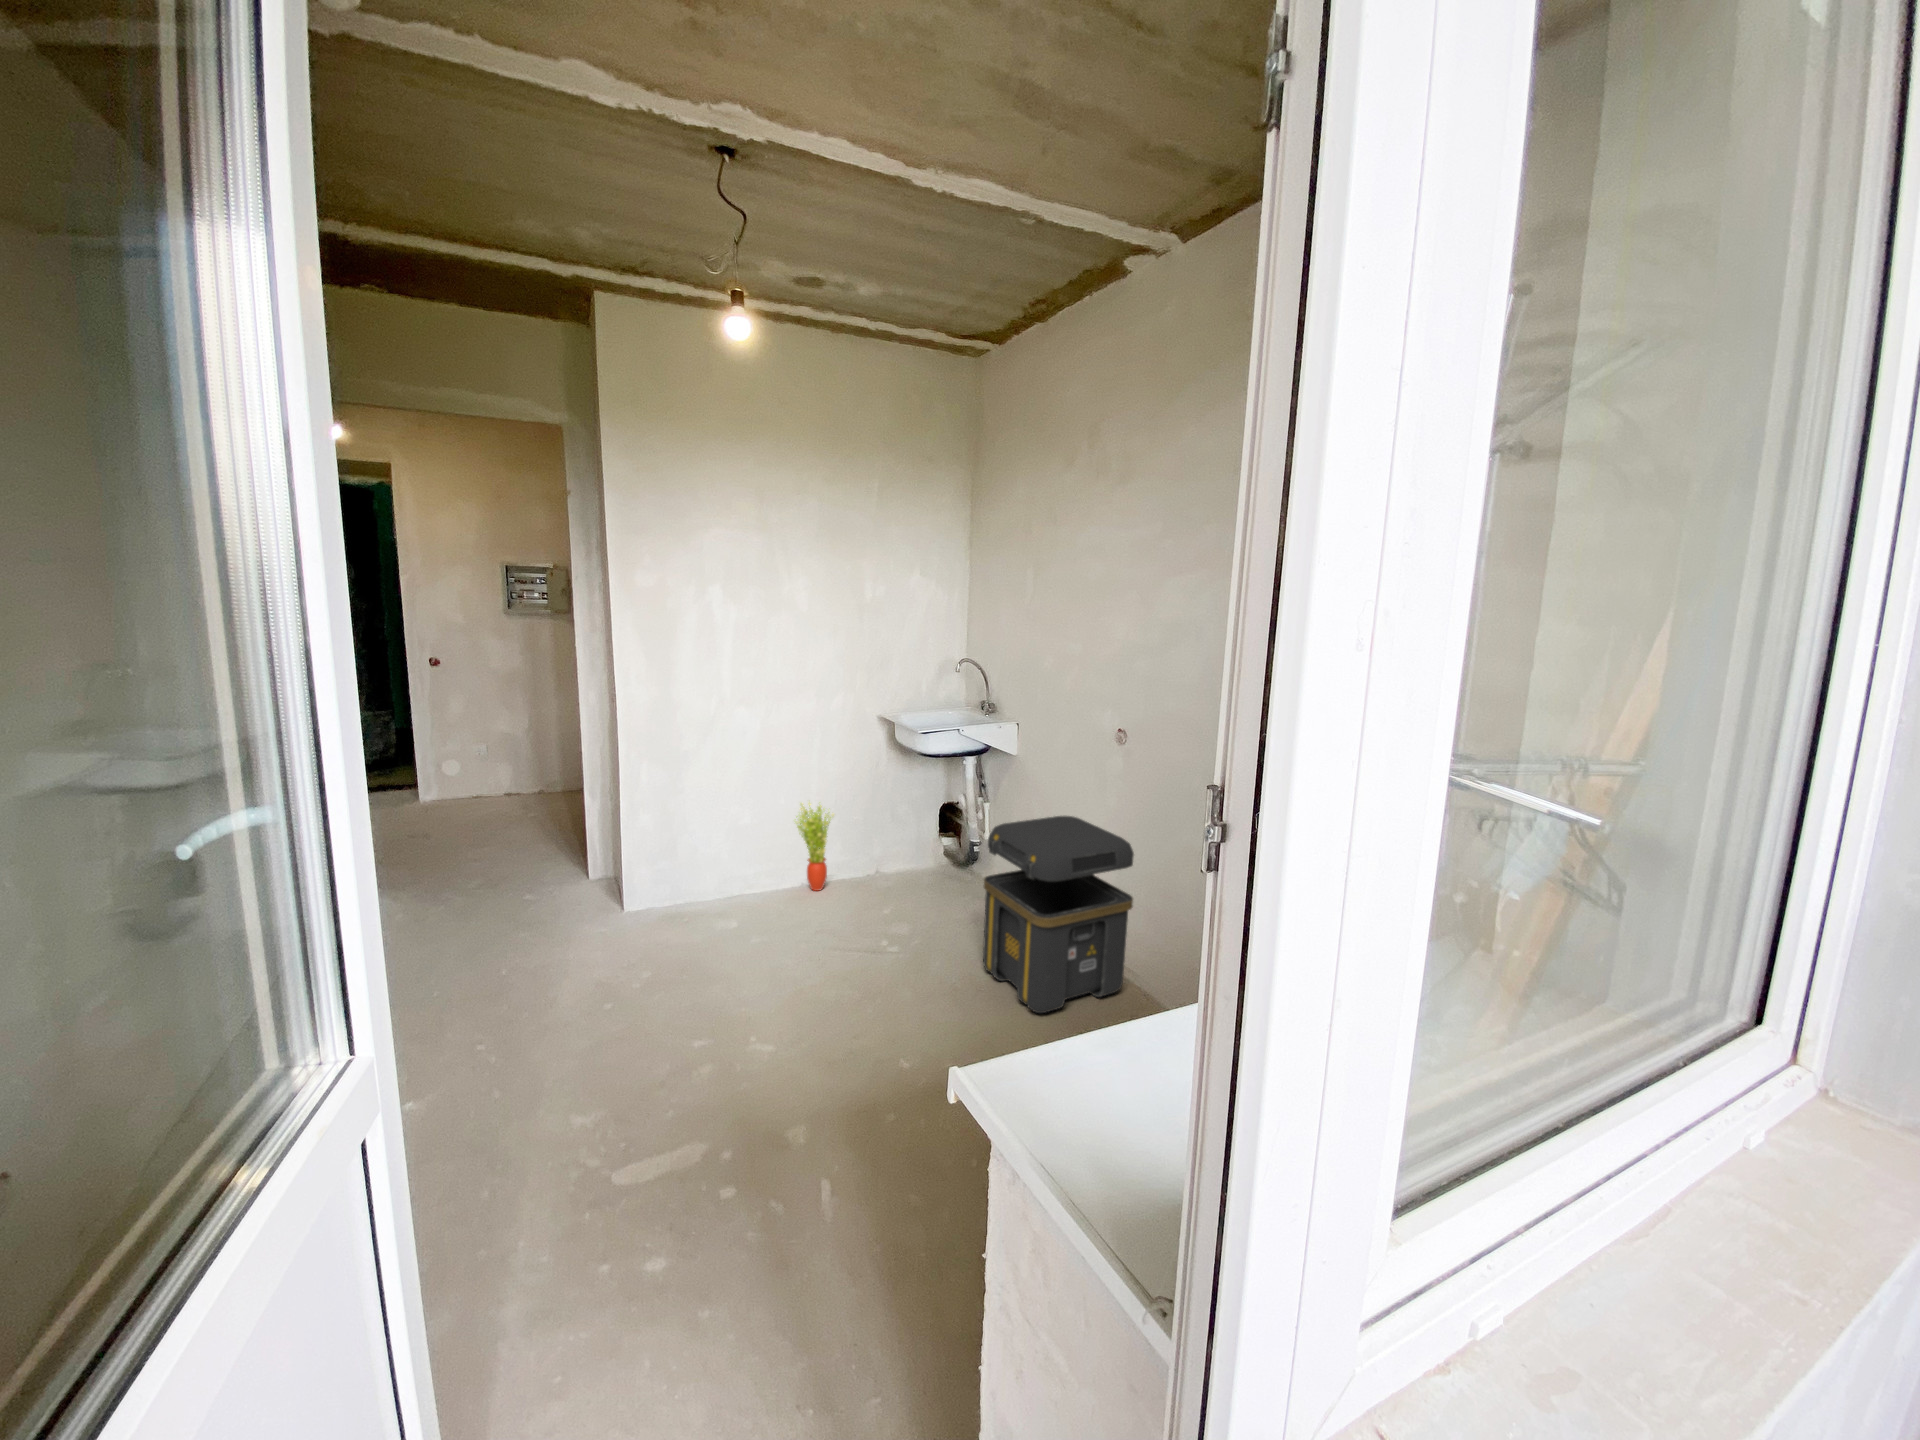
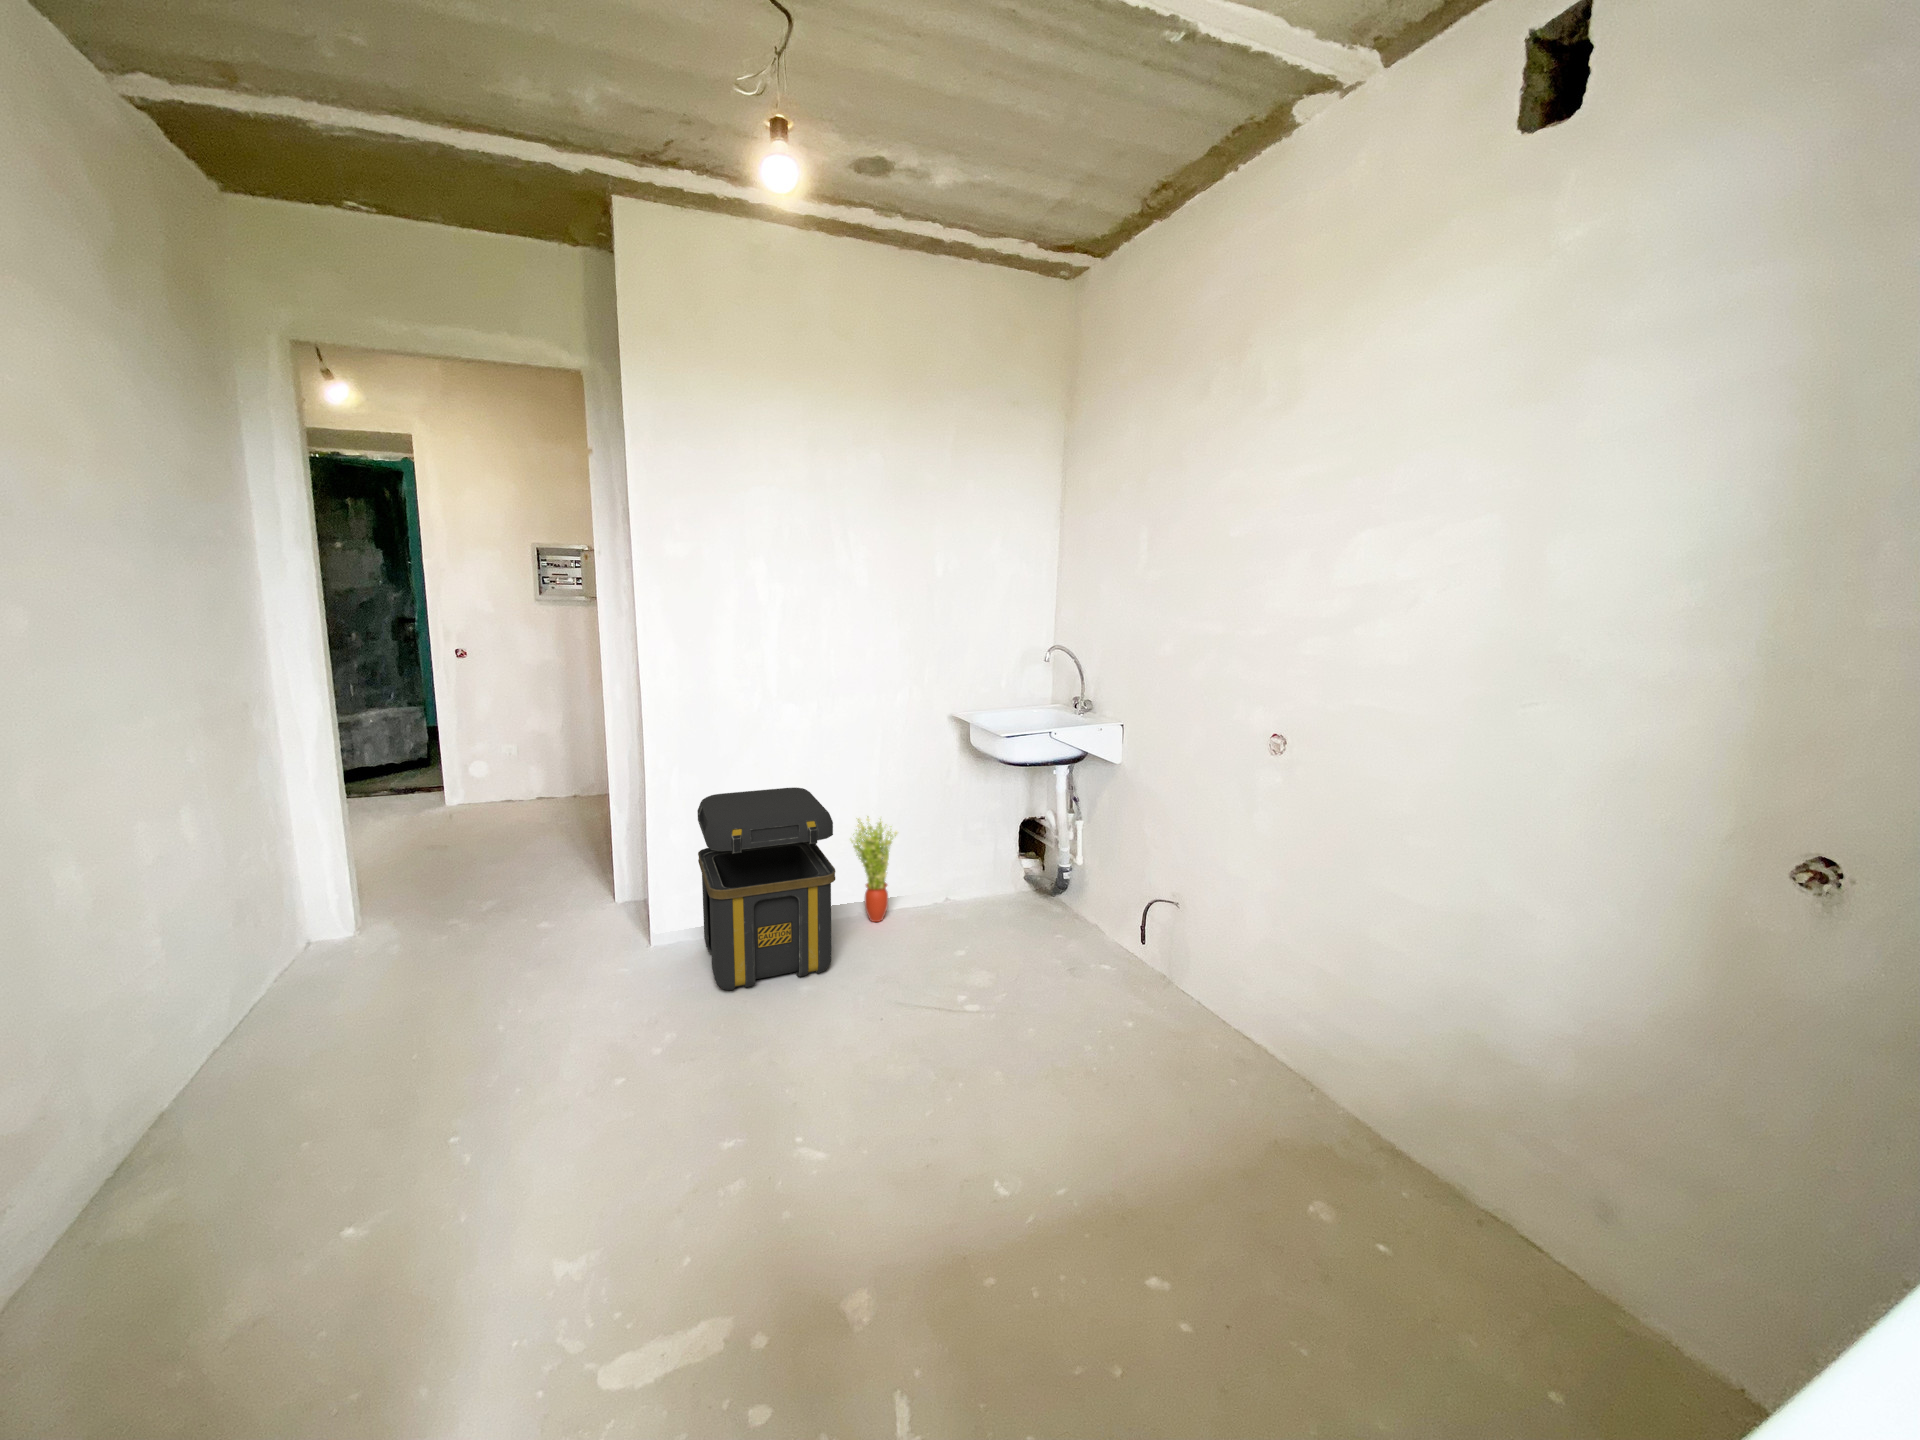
toolbox: present [983,816,1134,1013] -> present [697,788,835,990]

